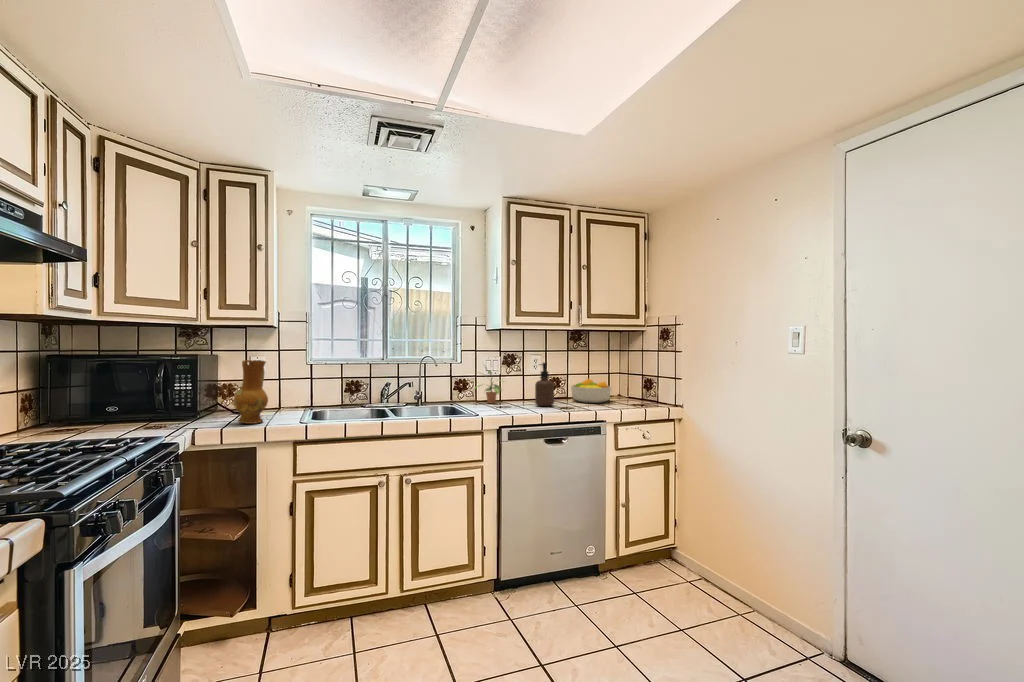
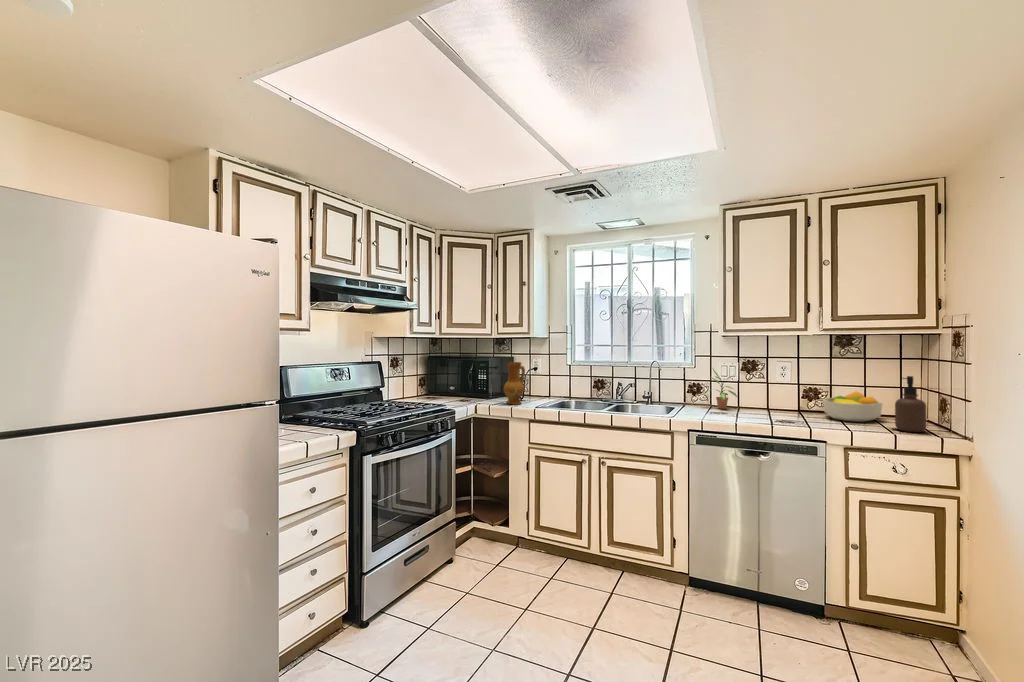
soap dispenser: present [535,363,554,406] -> present [895,376,926,432]

